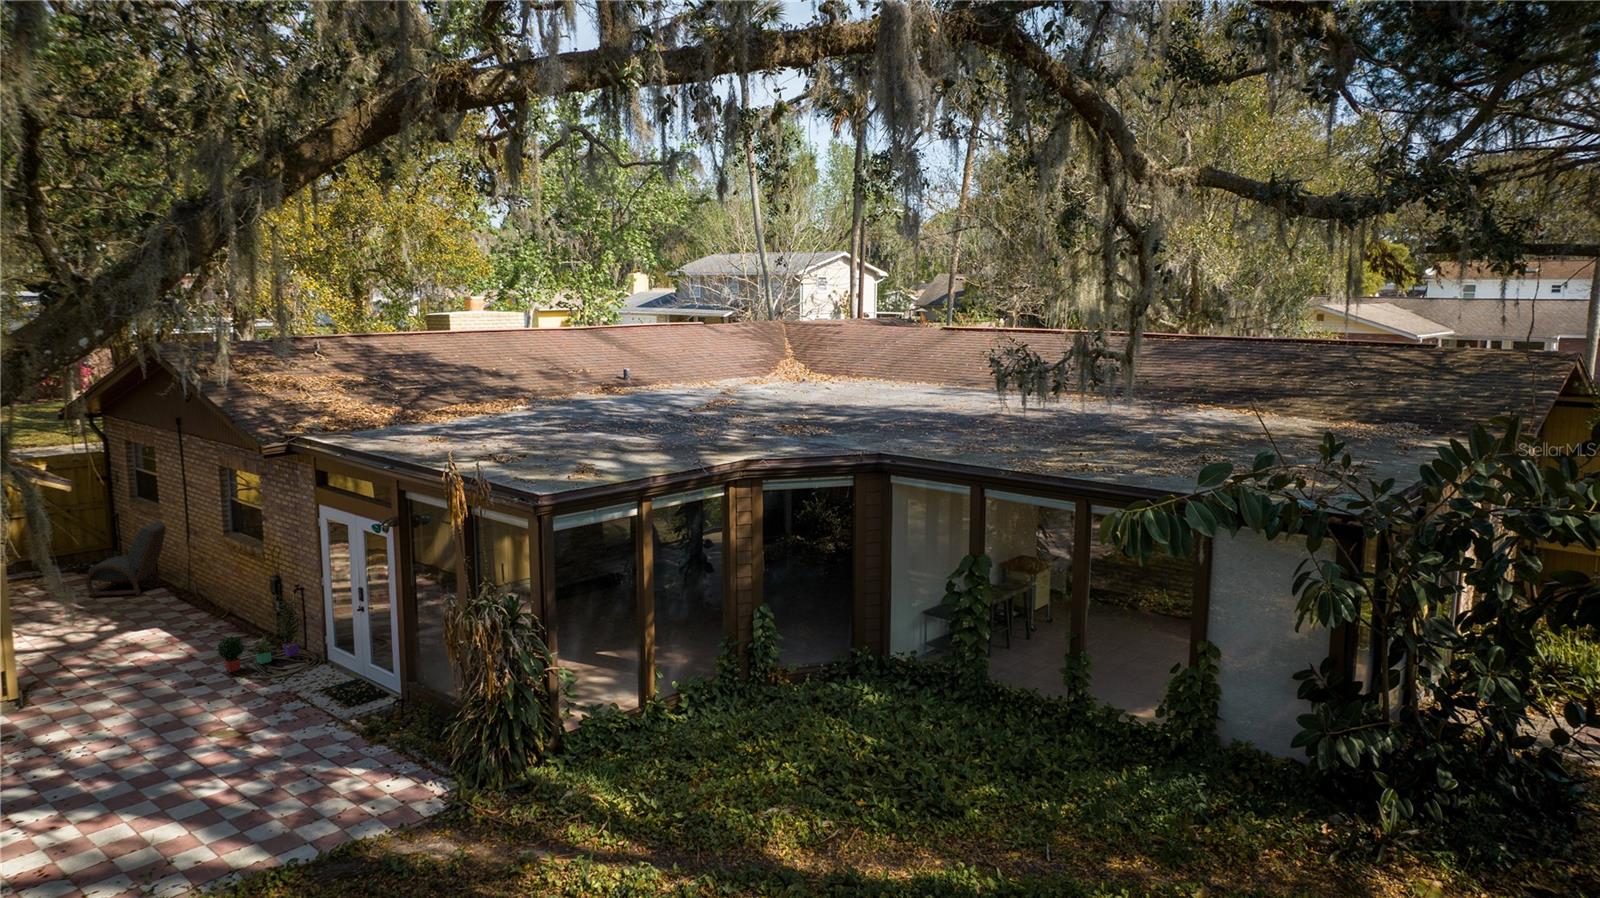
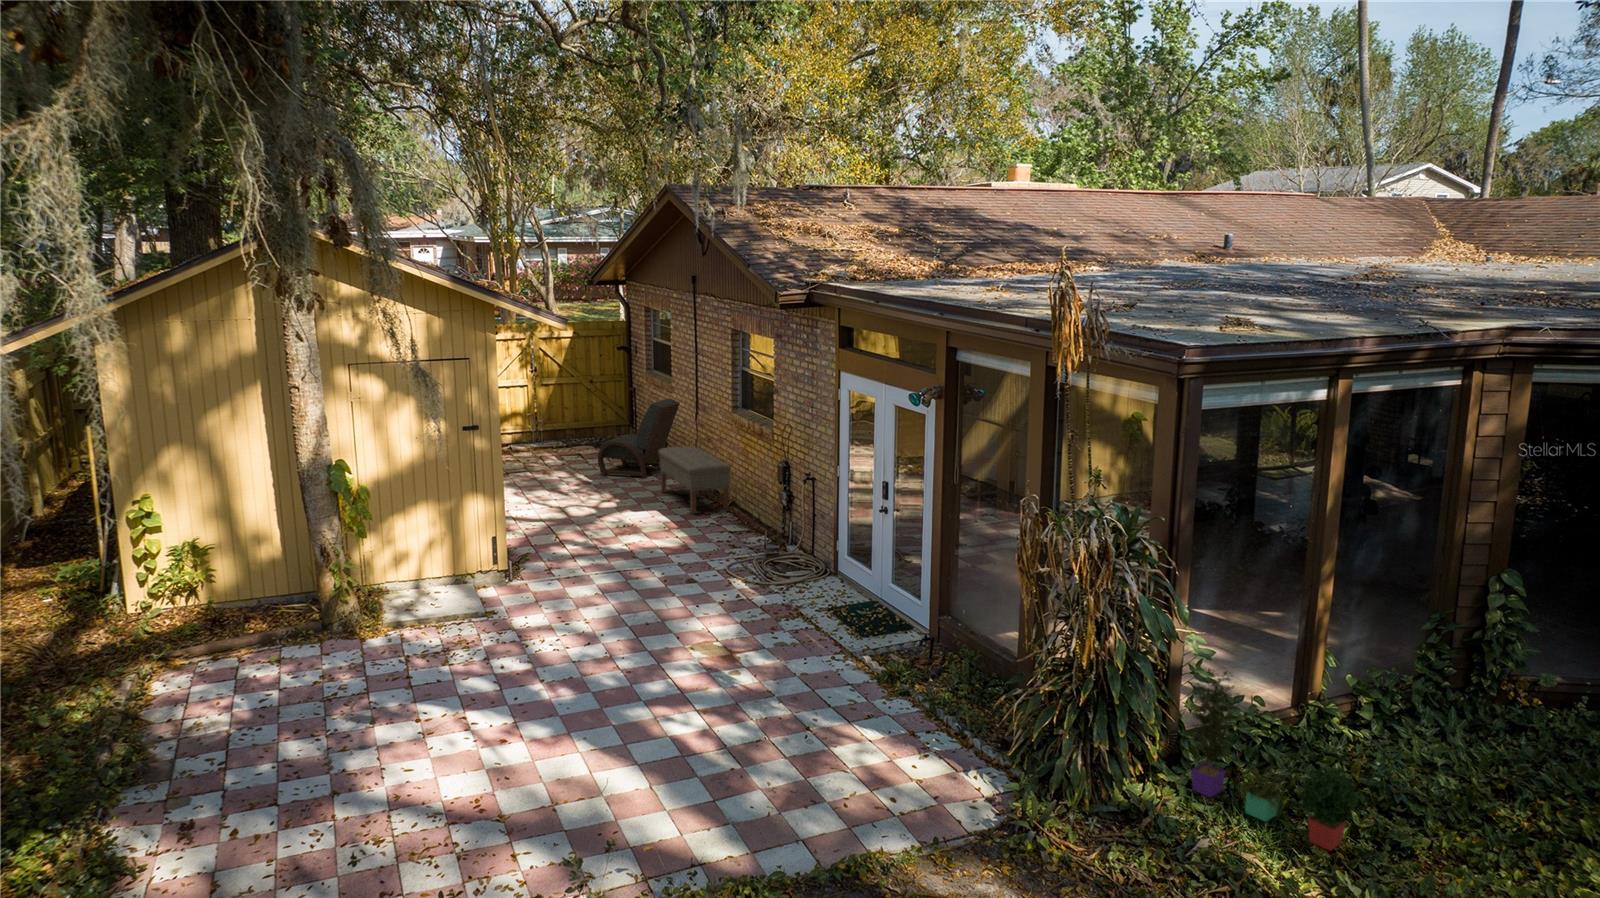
bench: none [153,563,229,625] -> present [659,446,731,514]
potted plant: present [218,597,301,672] -> present [1188,669,1362,850]

